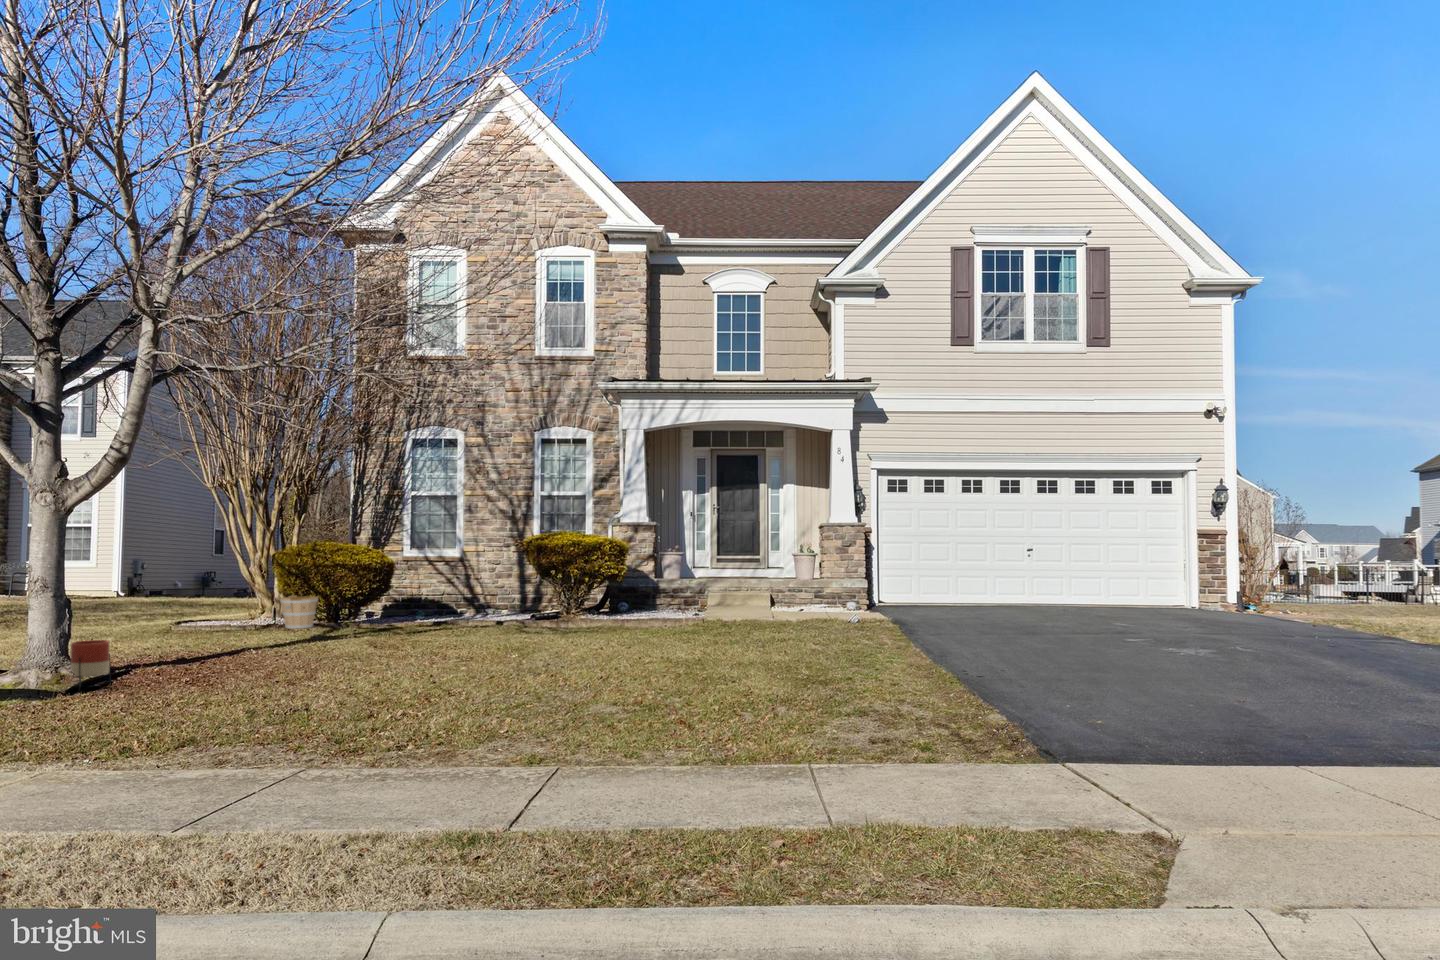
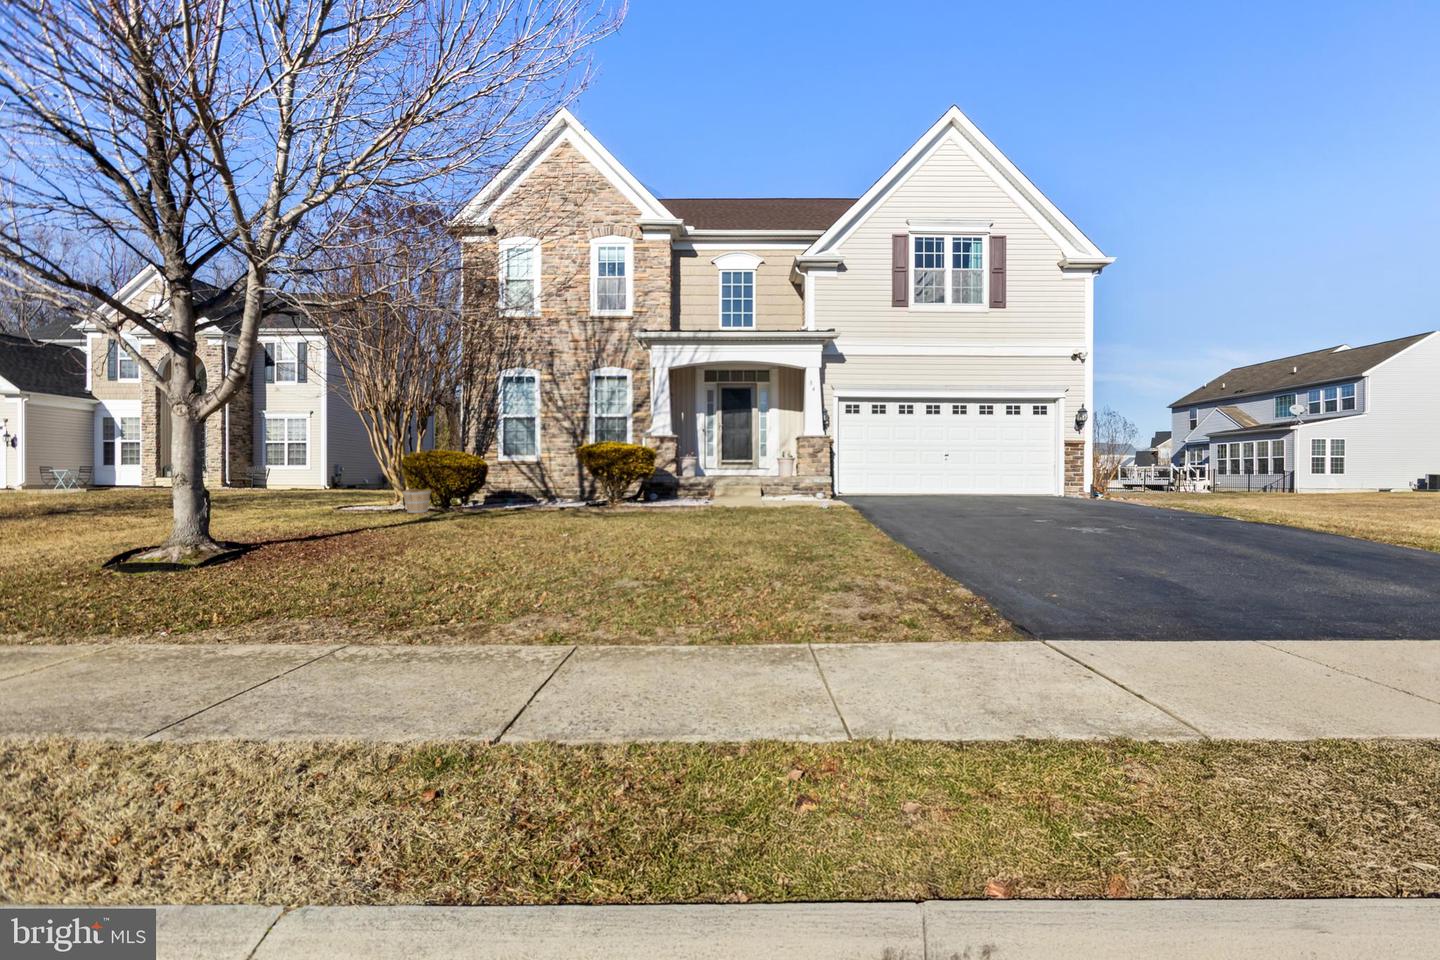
planter: present [71,640,110,688] -> none [209,525,244,566]

